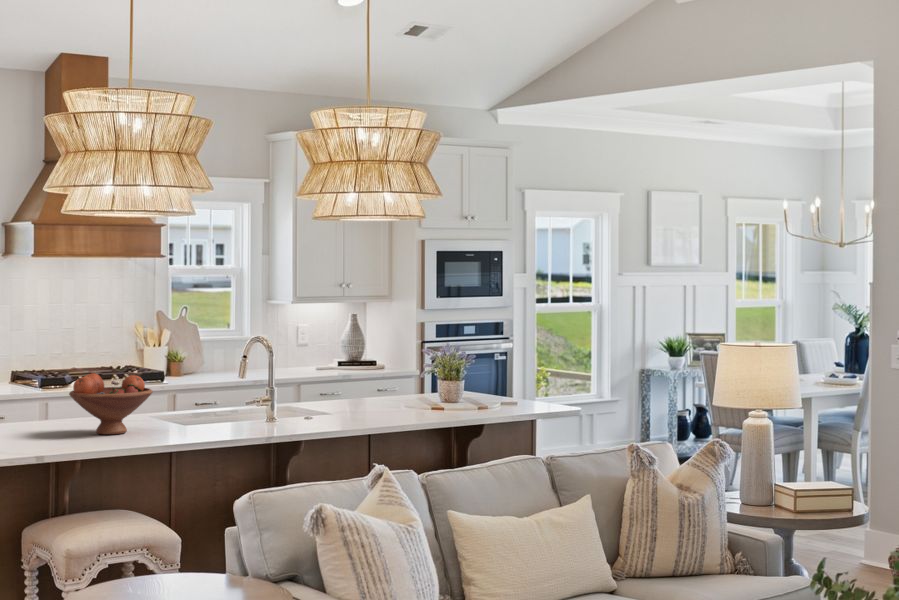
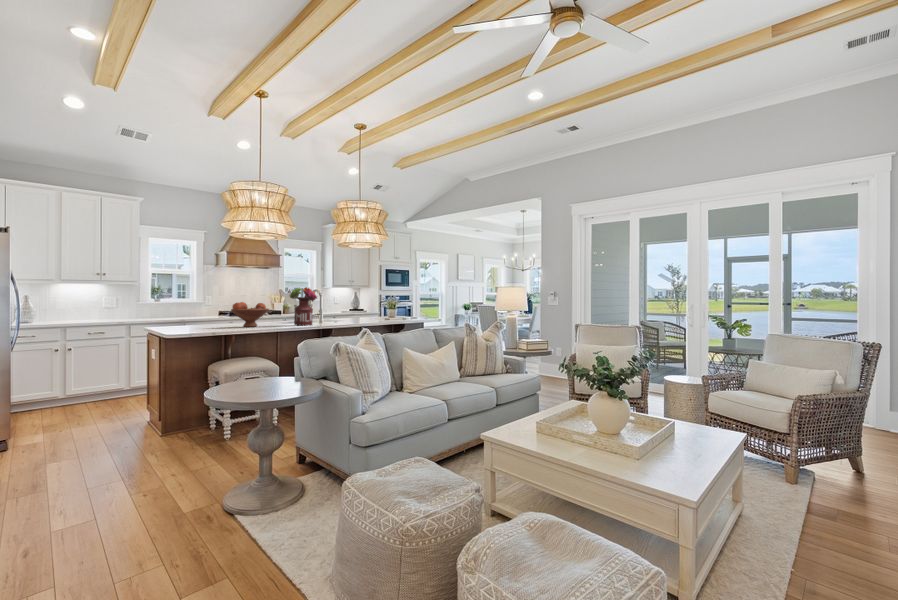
flower arrangement: none [198,338,265,434] -> present [290,287,317,326]

